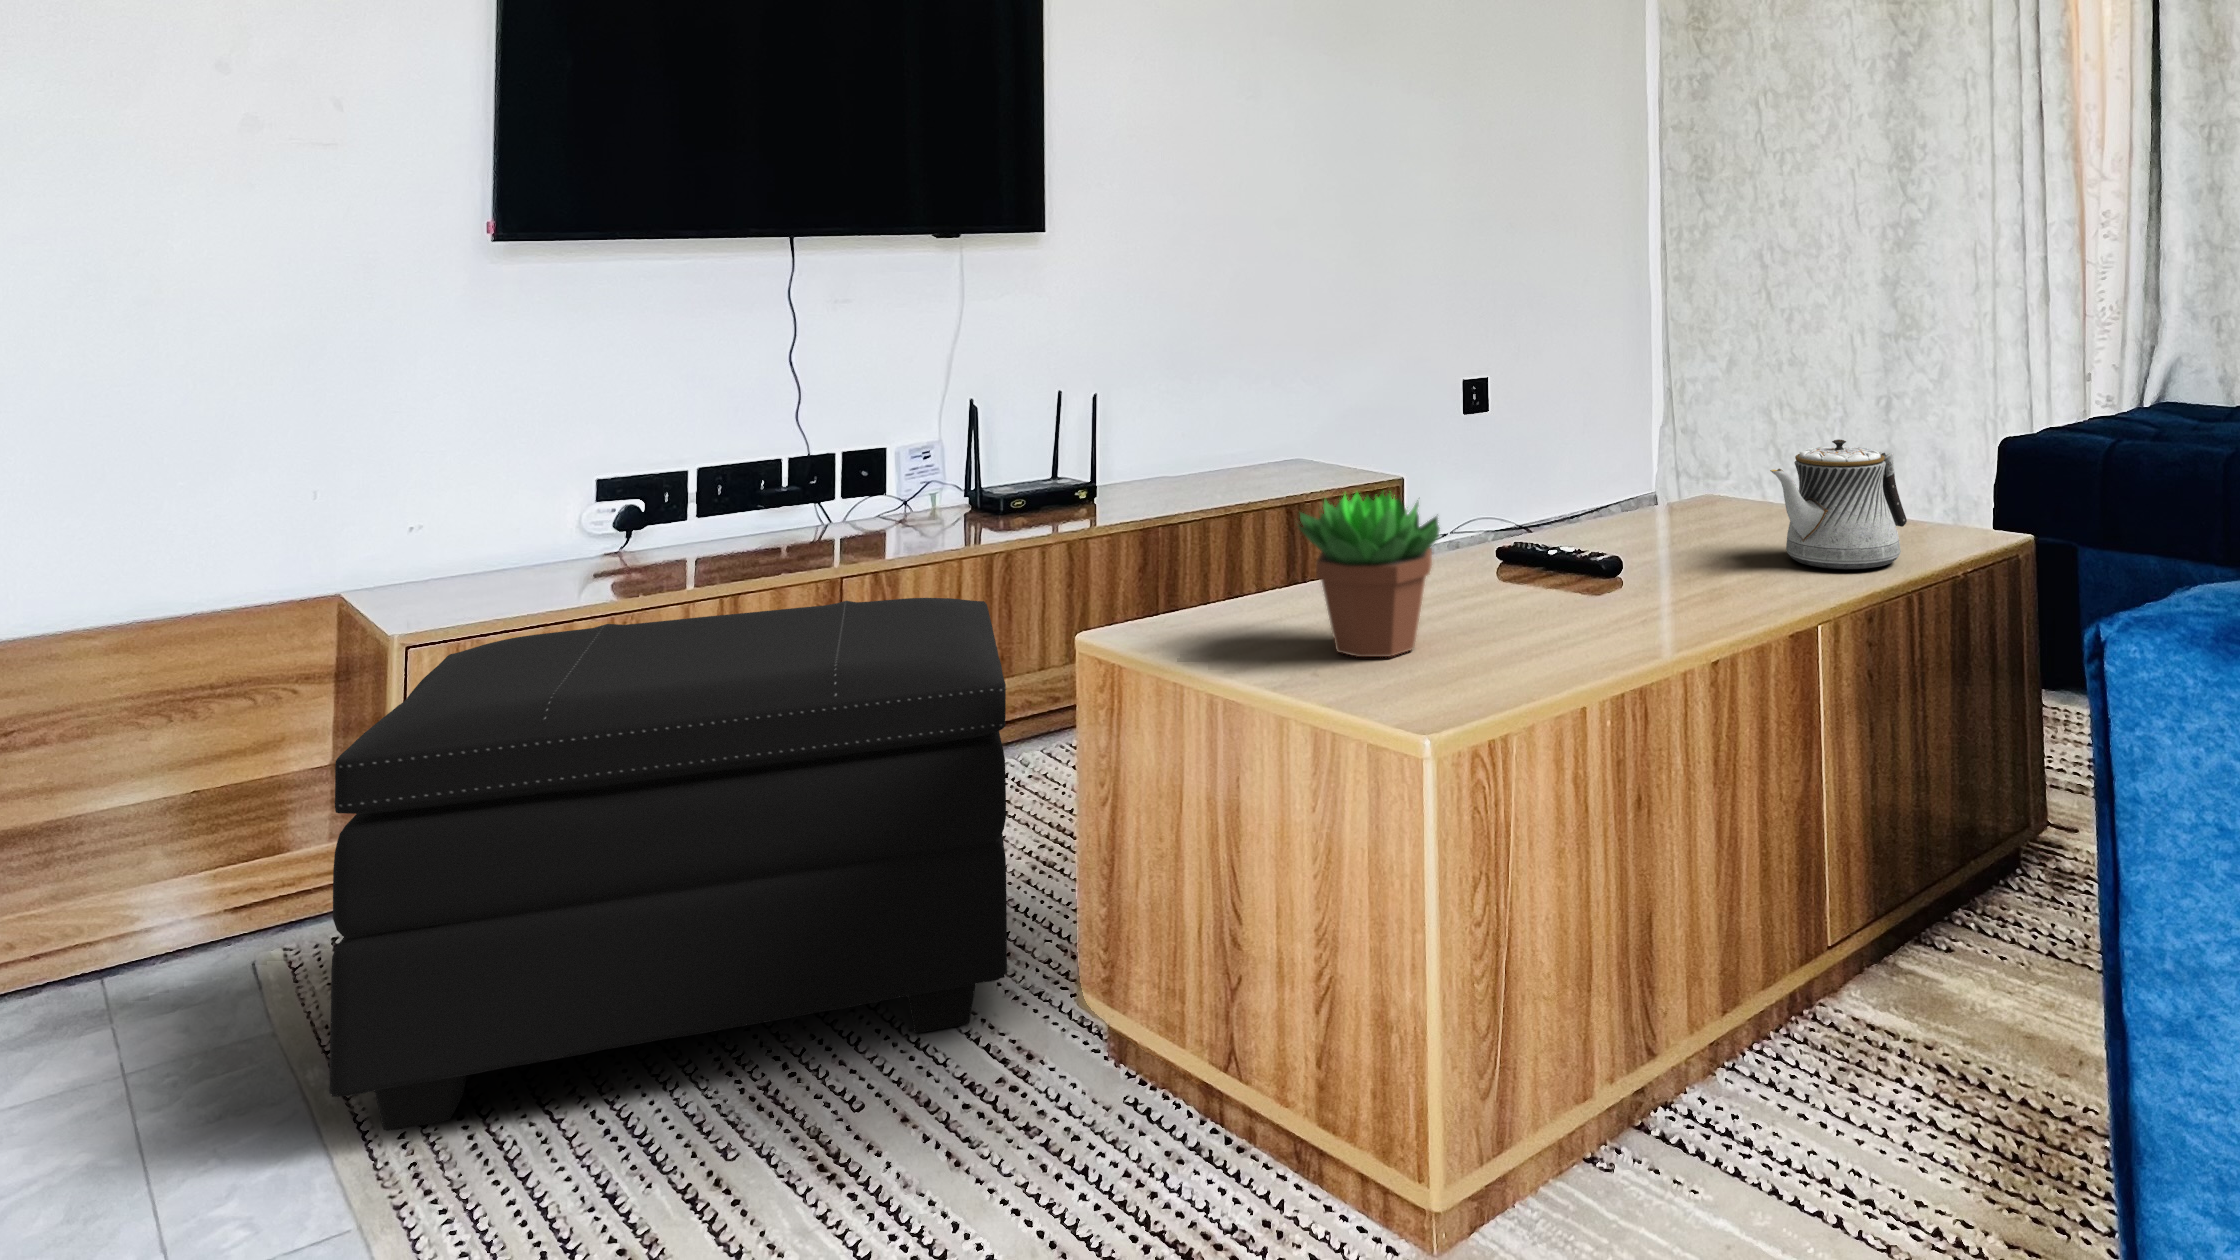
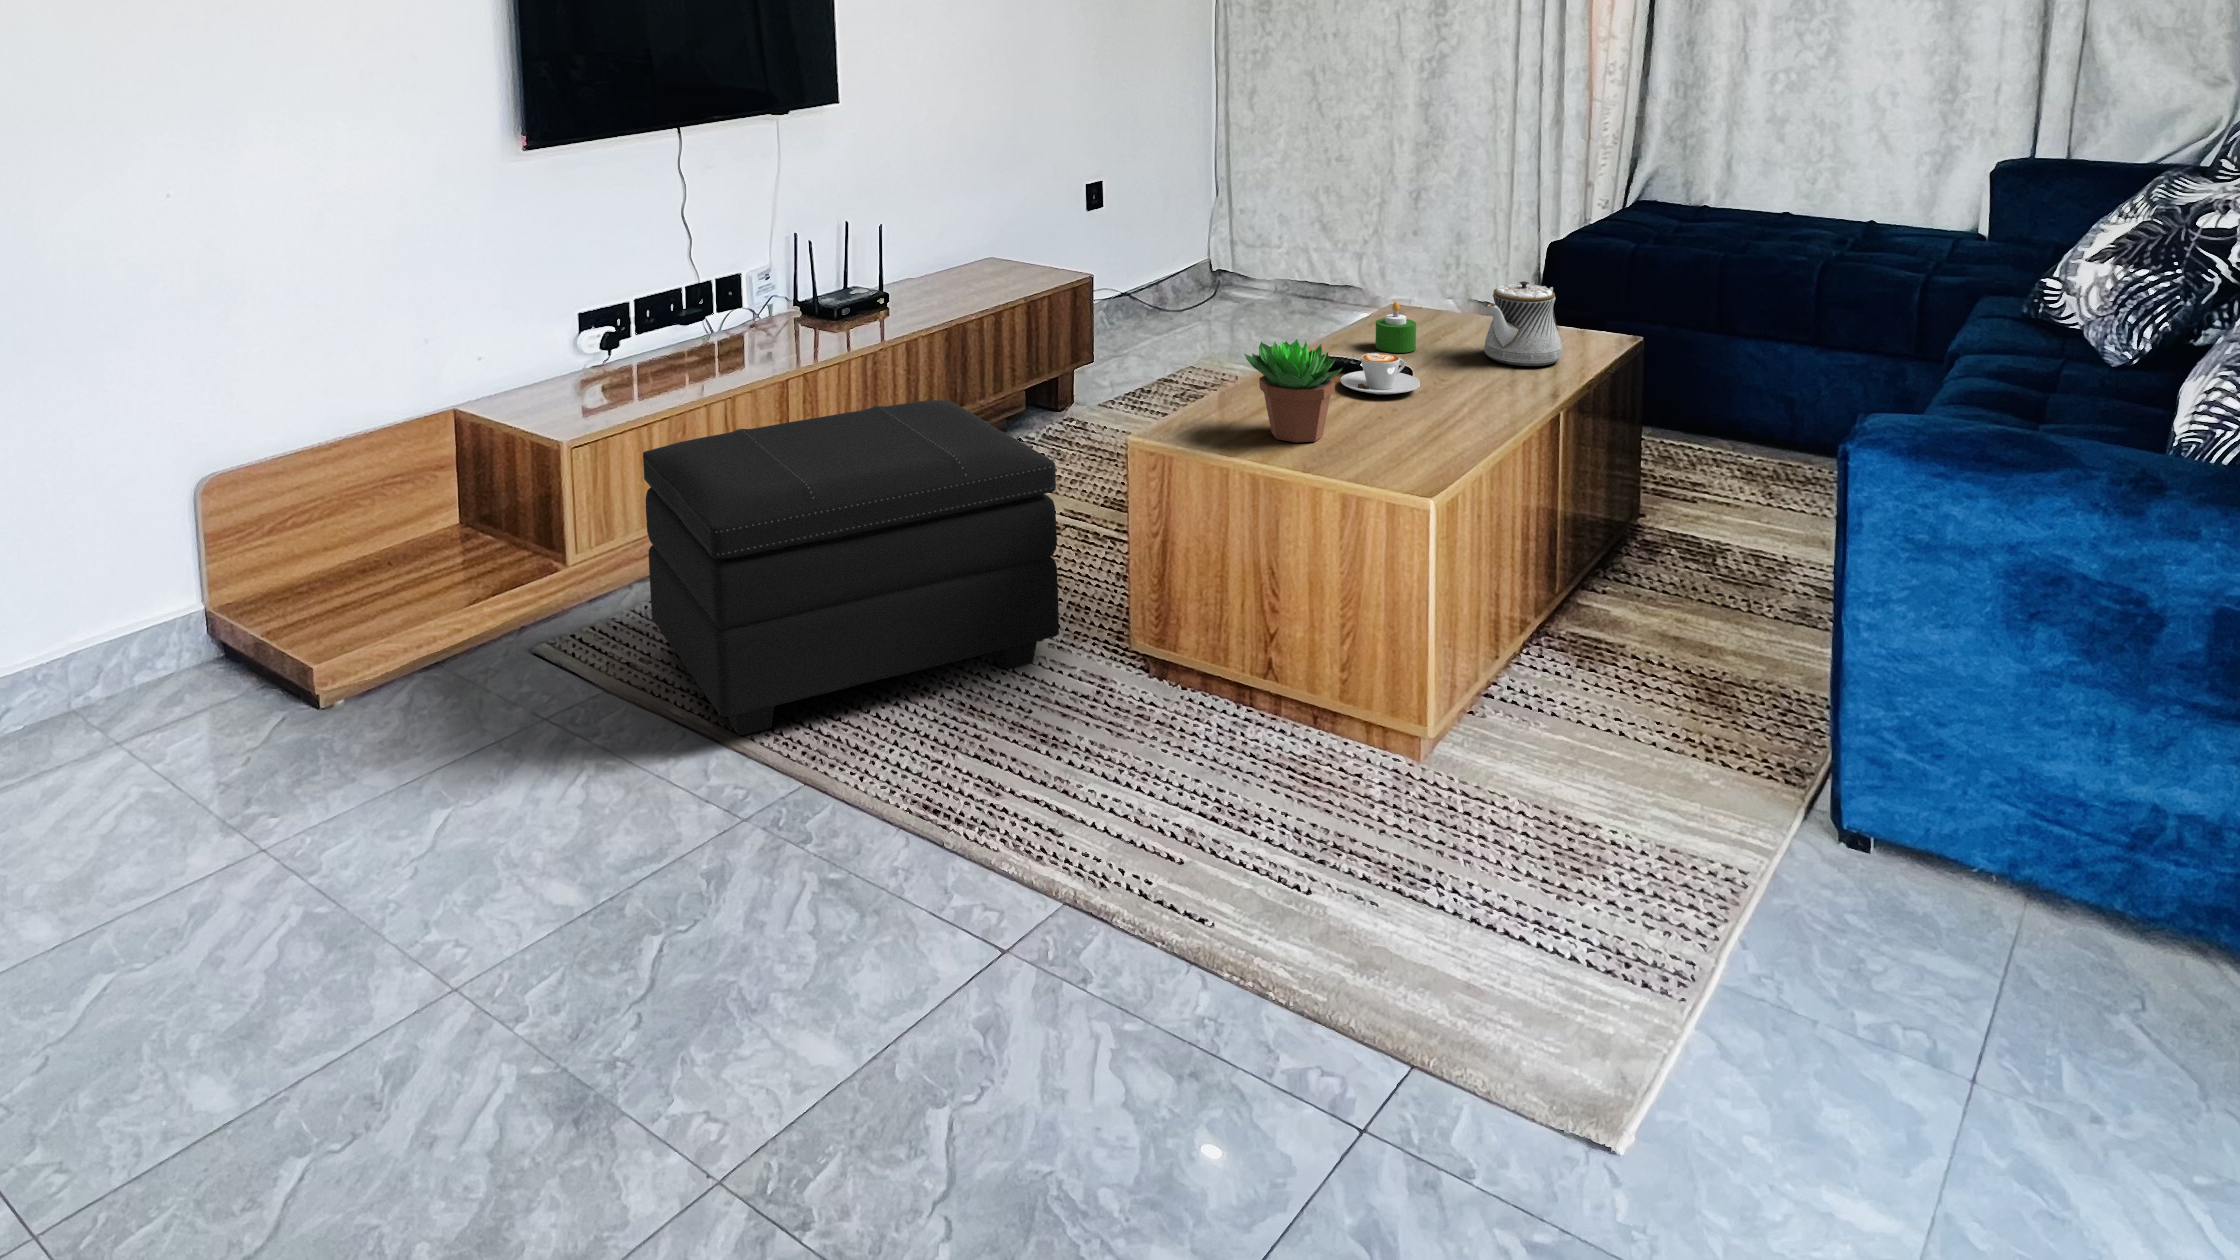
candle: none [1637,473,1696,550] -> present [1376,302,1416,353]
coffee cup: none [1524,536,1642,599] -> present [1341,353,1420,394]

